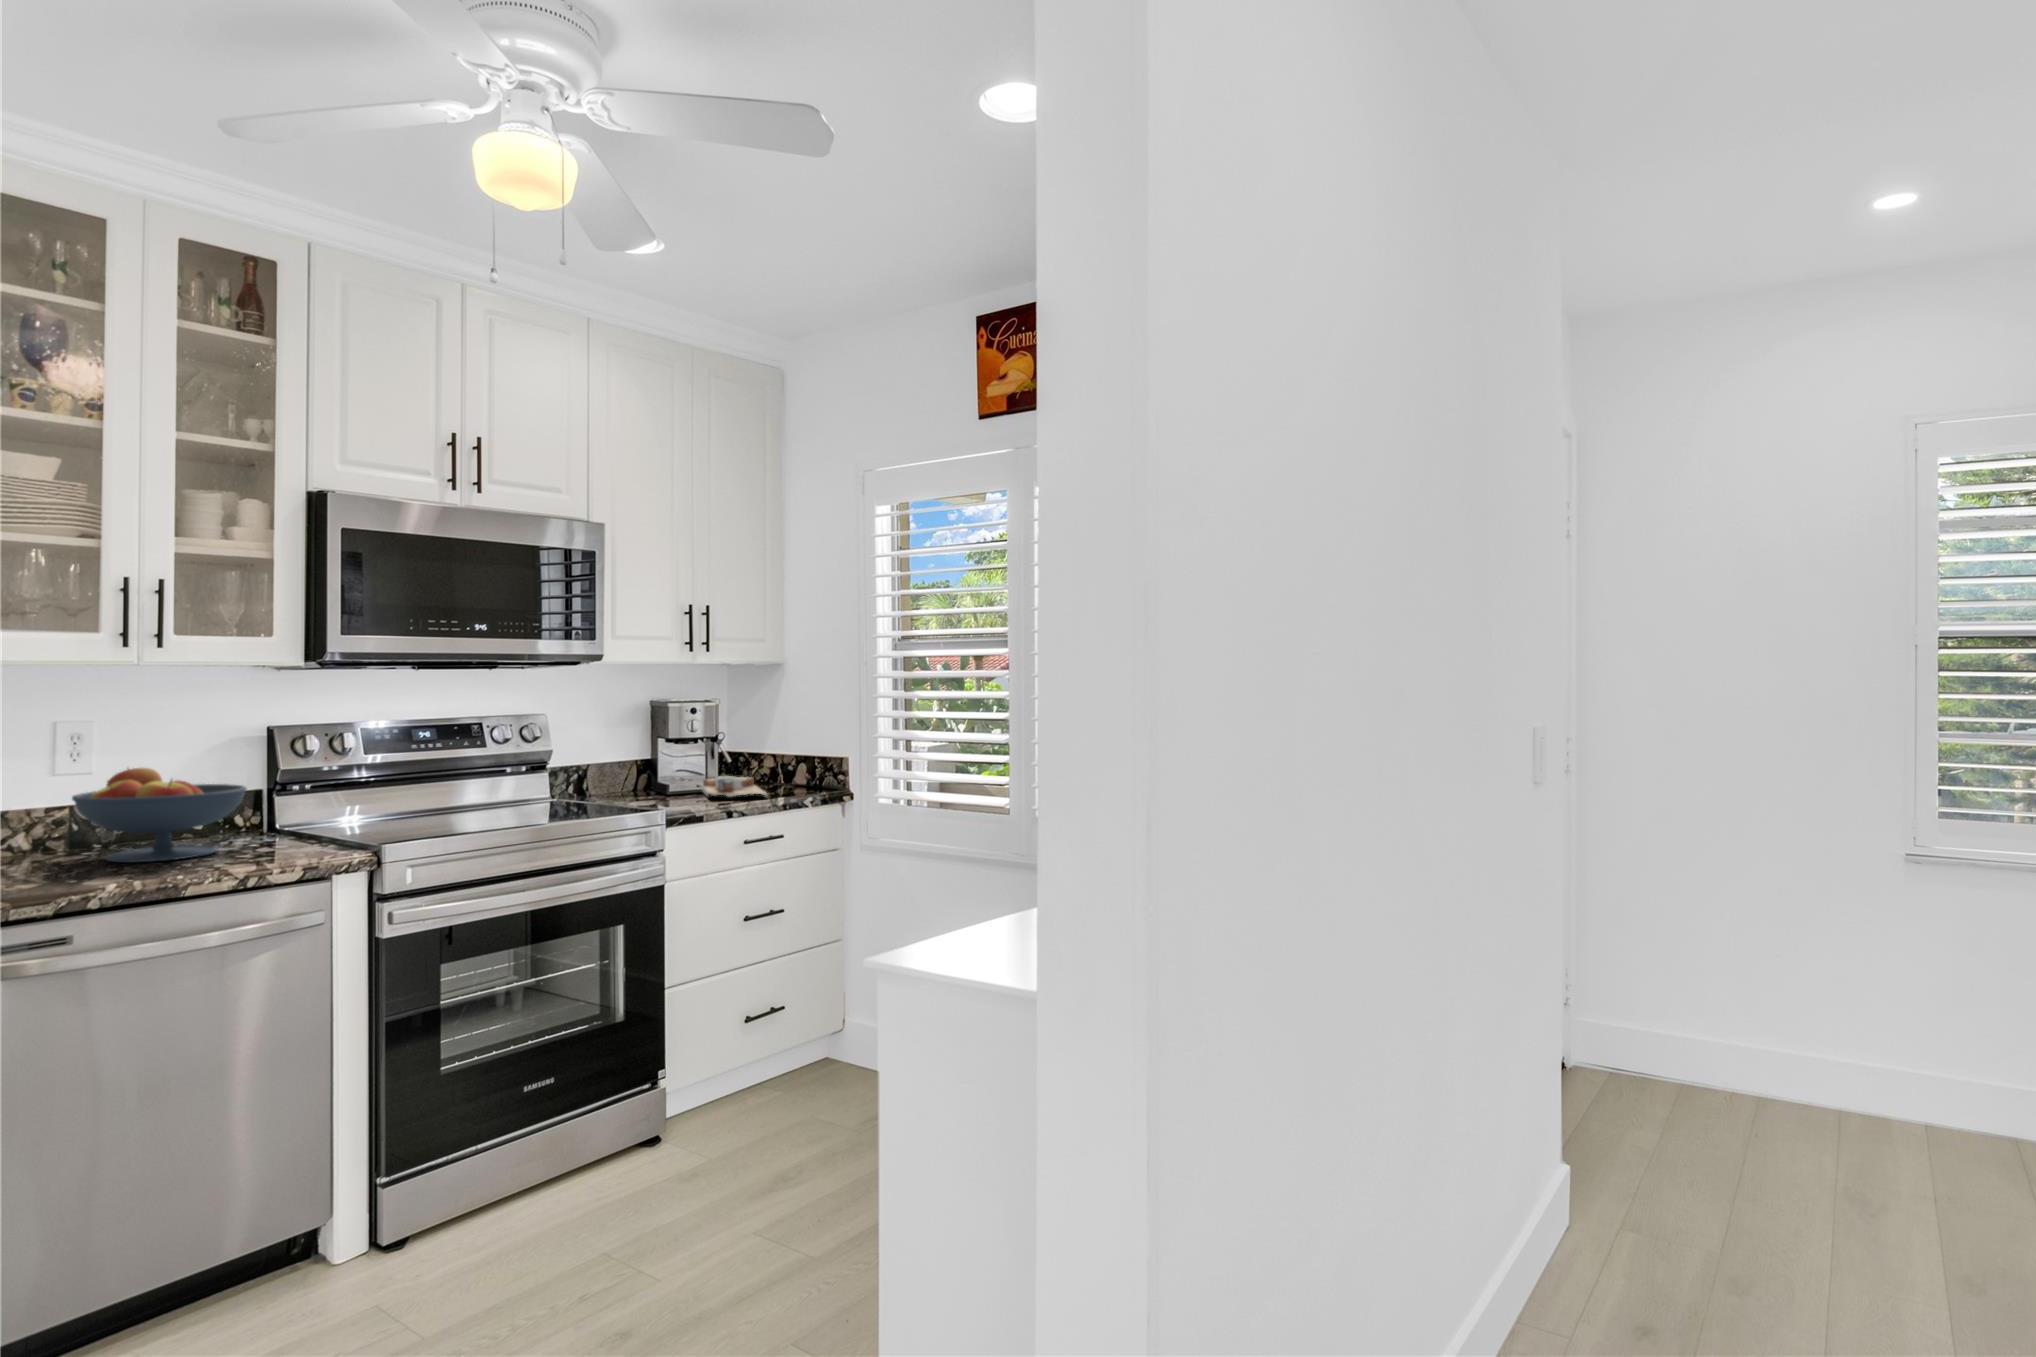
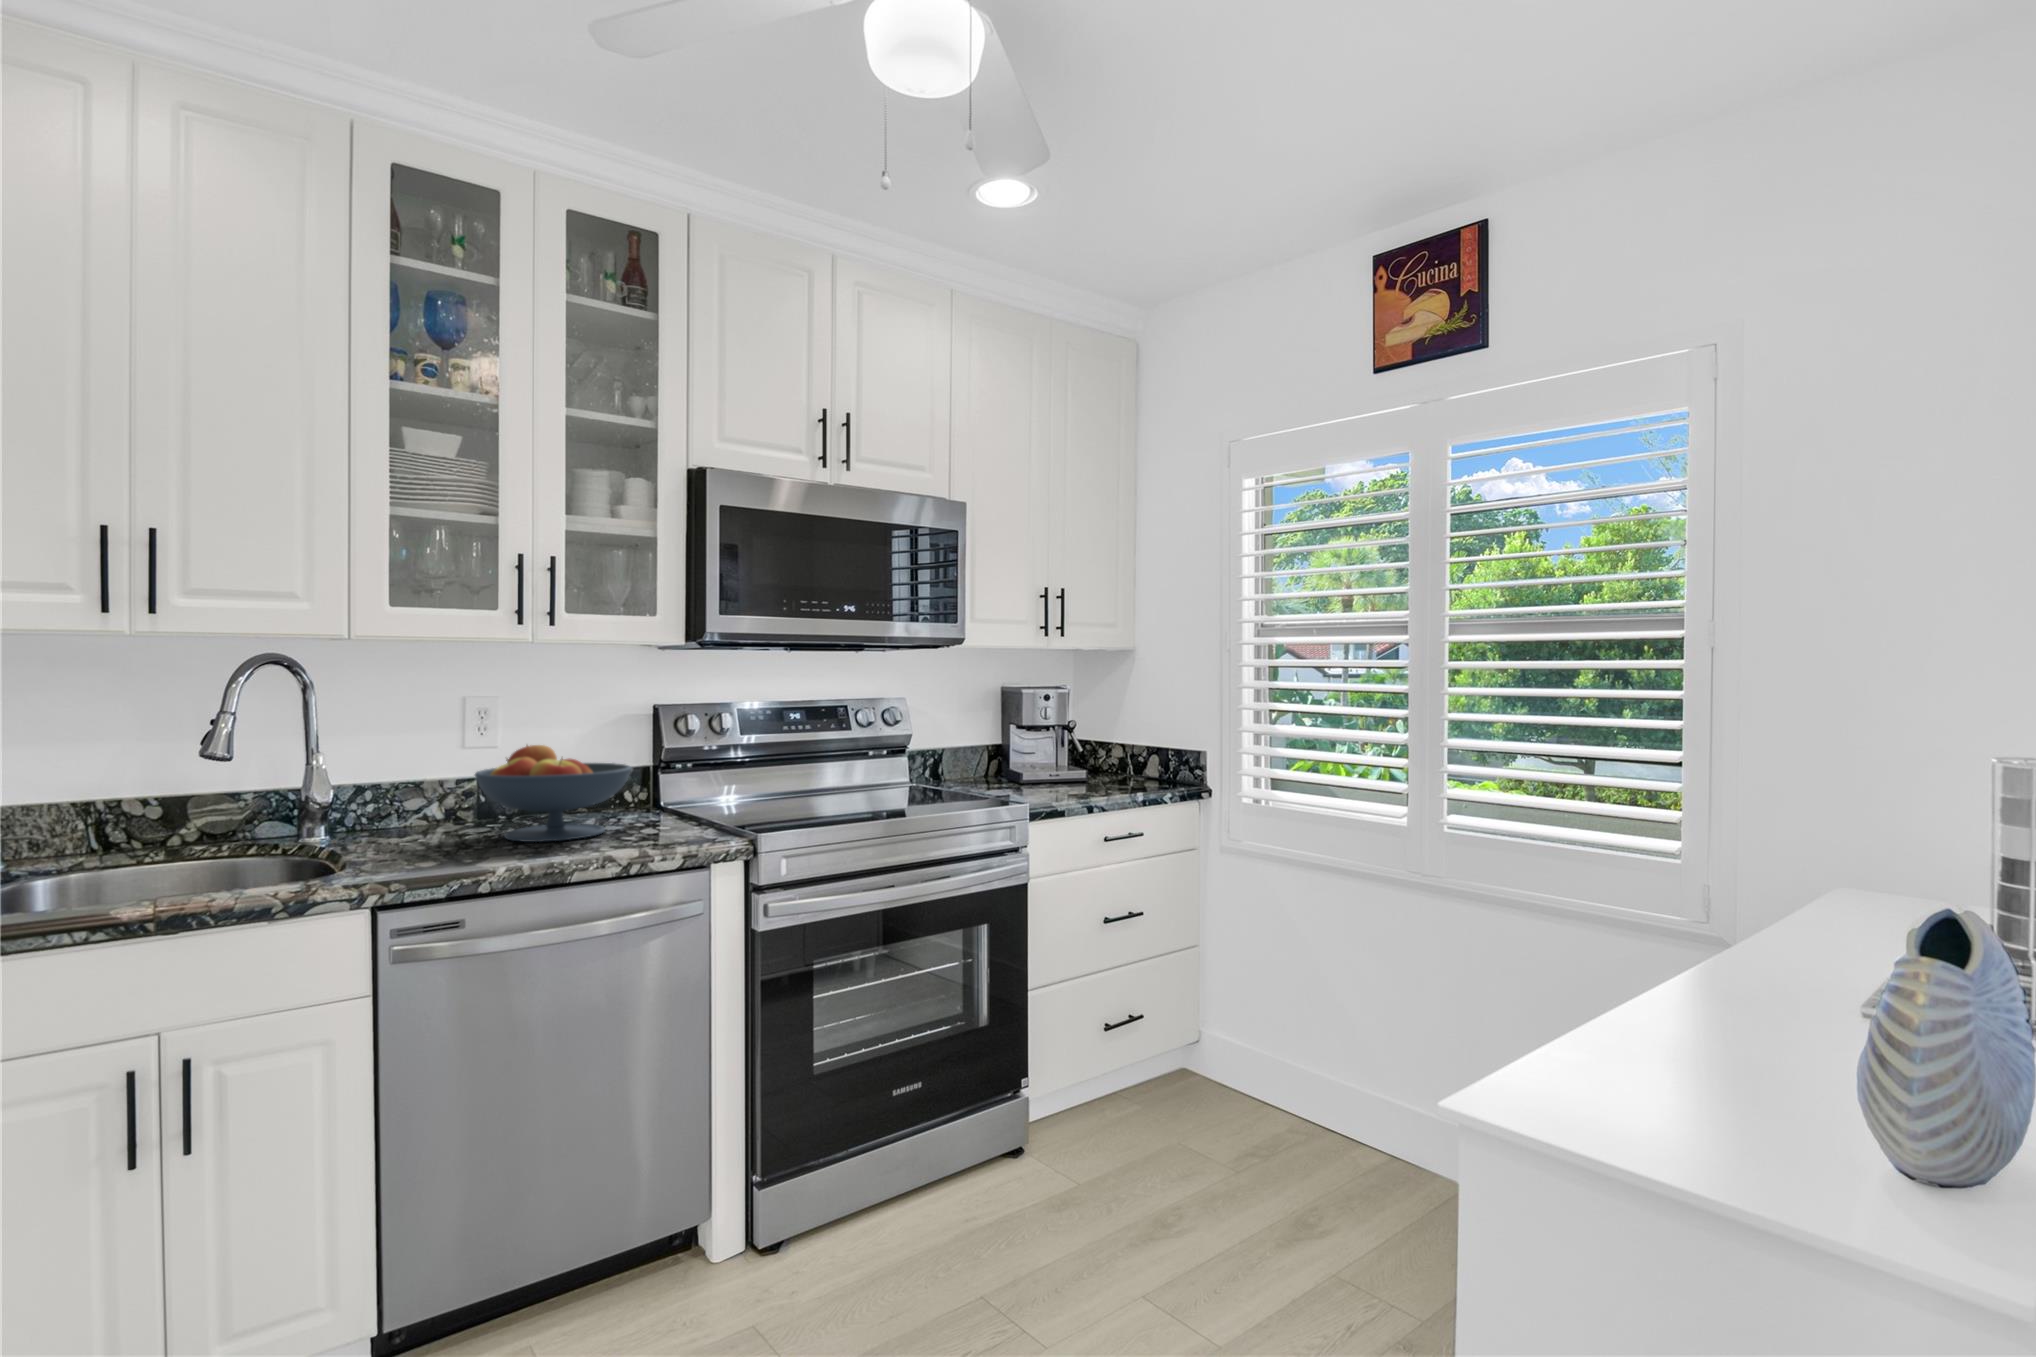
cutting board: present [701,776,768,797] -> none [1051,765,1127,790]

